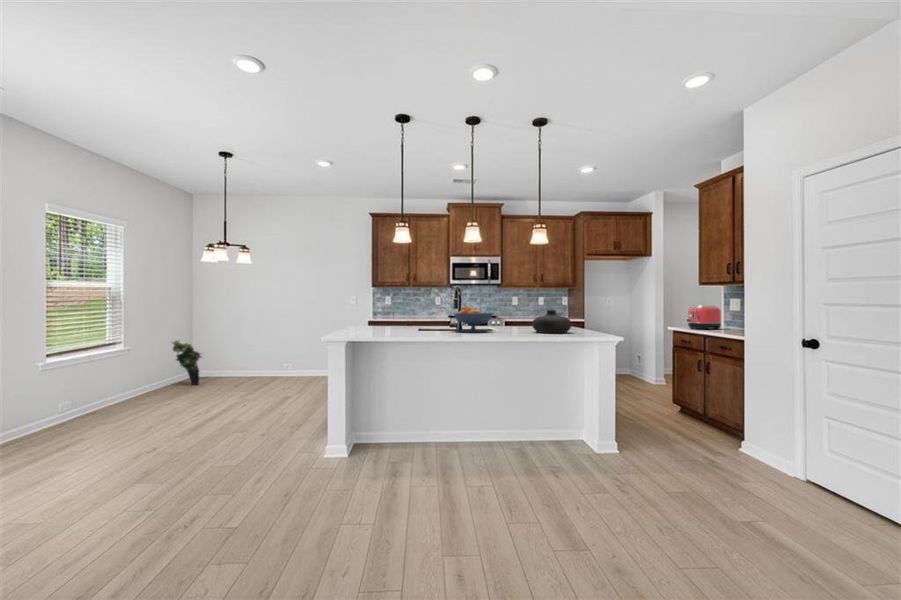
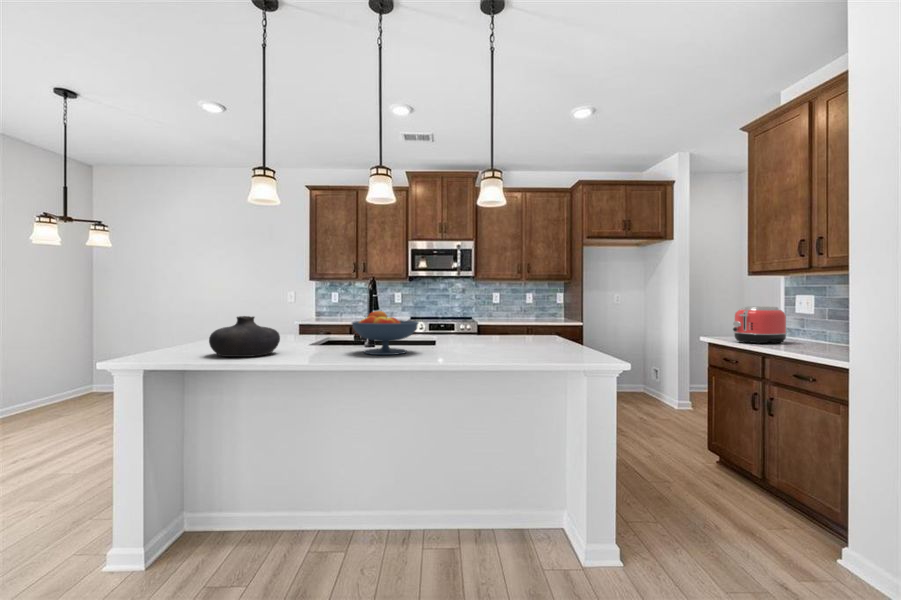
vase: present [532,310,571,333] -> present [209,316,280,357]
potted plant: present [173,341,202,385] -> none [35,349,85,408]

